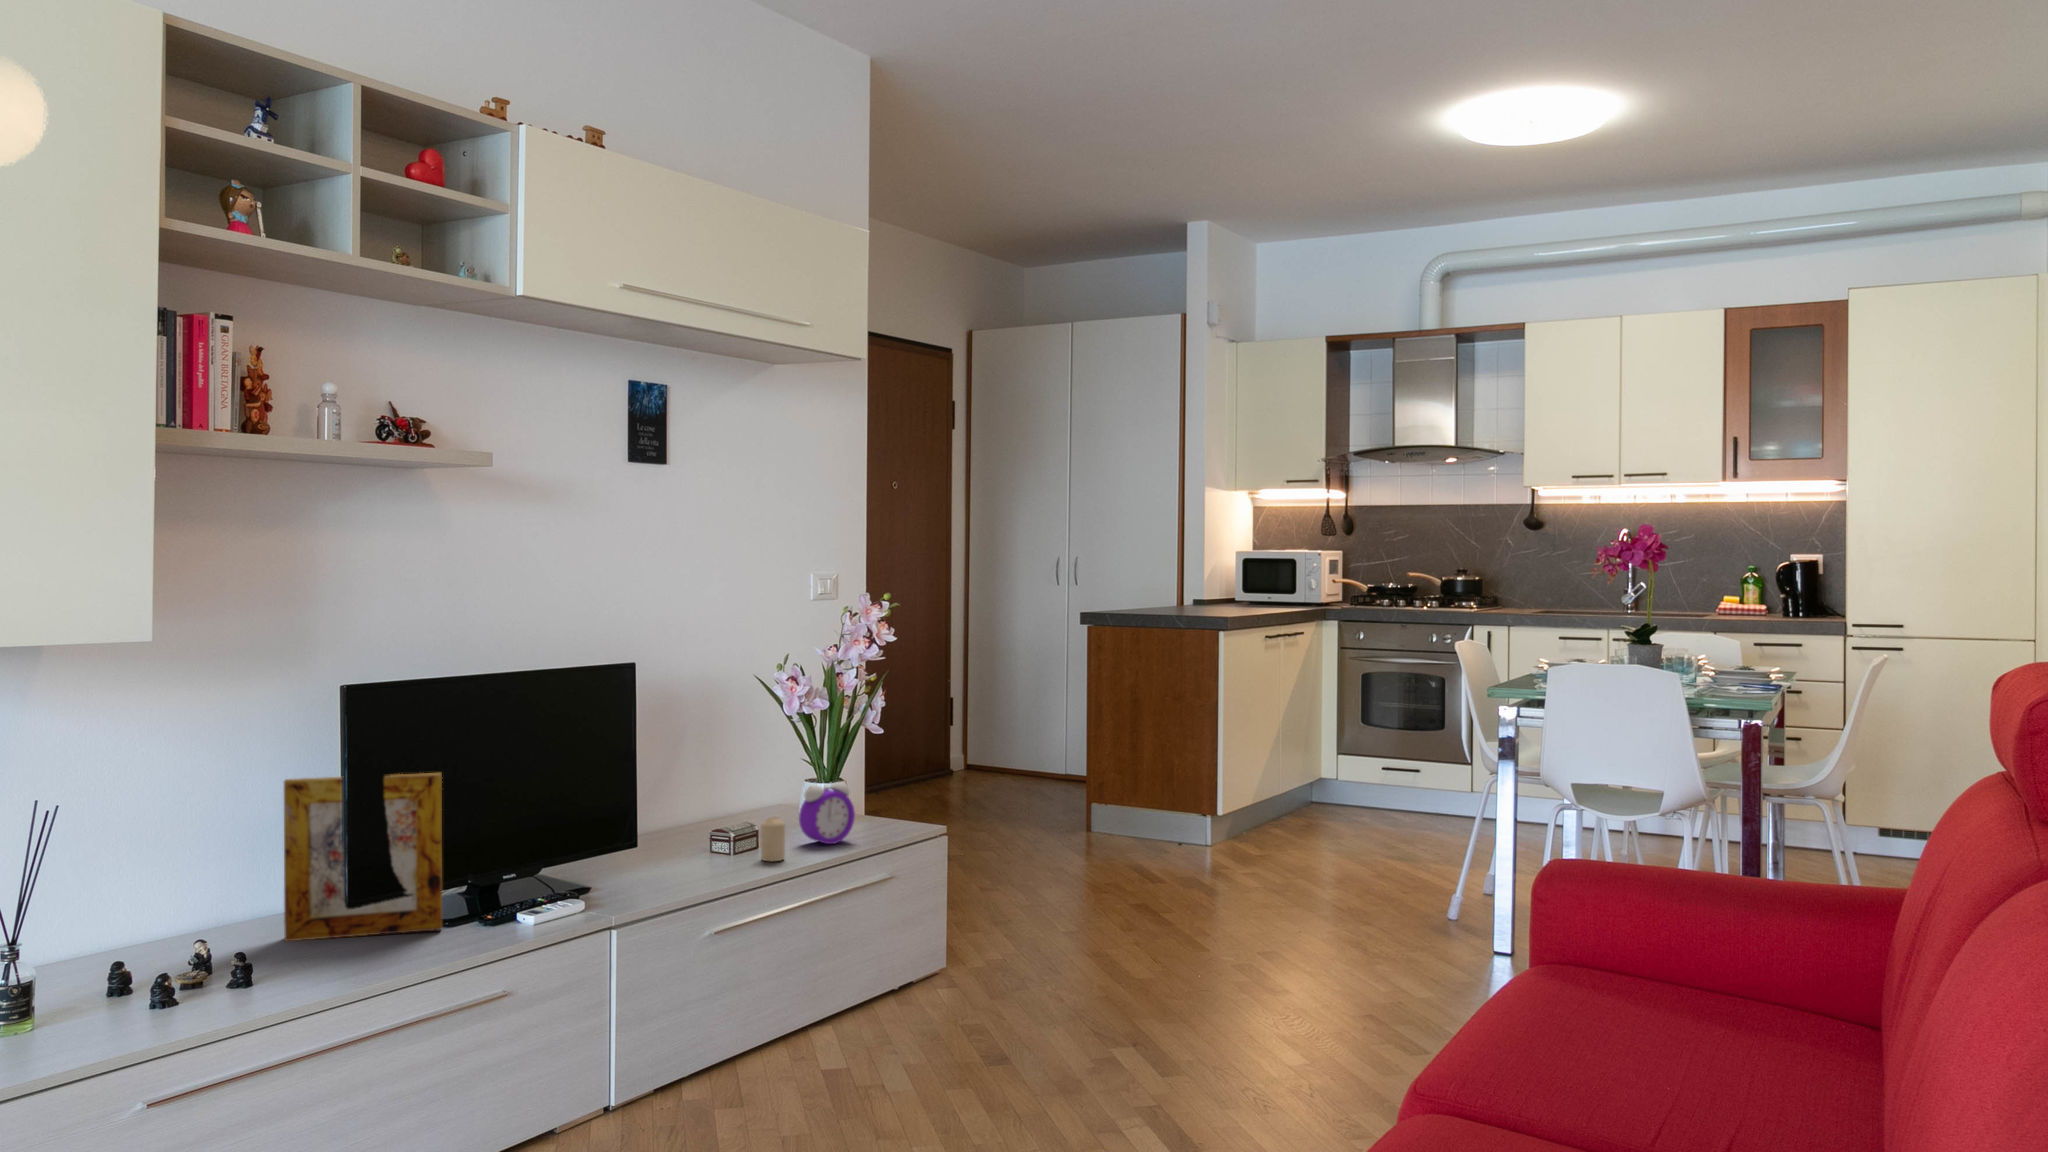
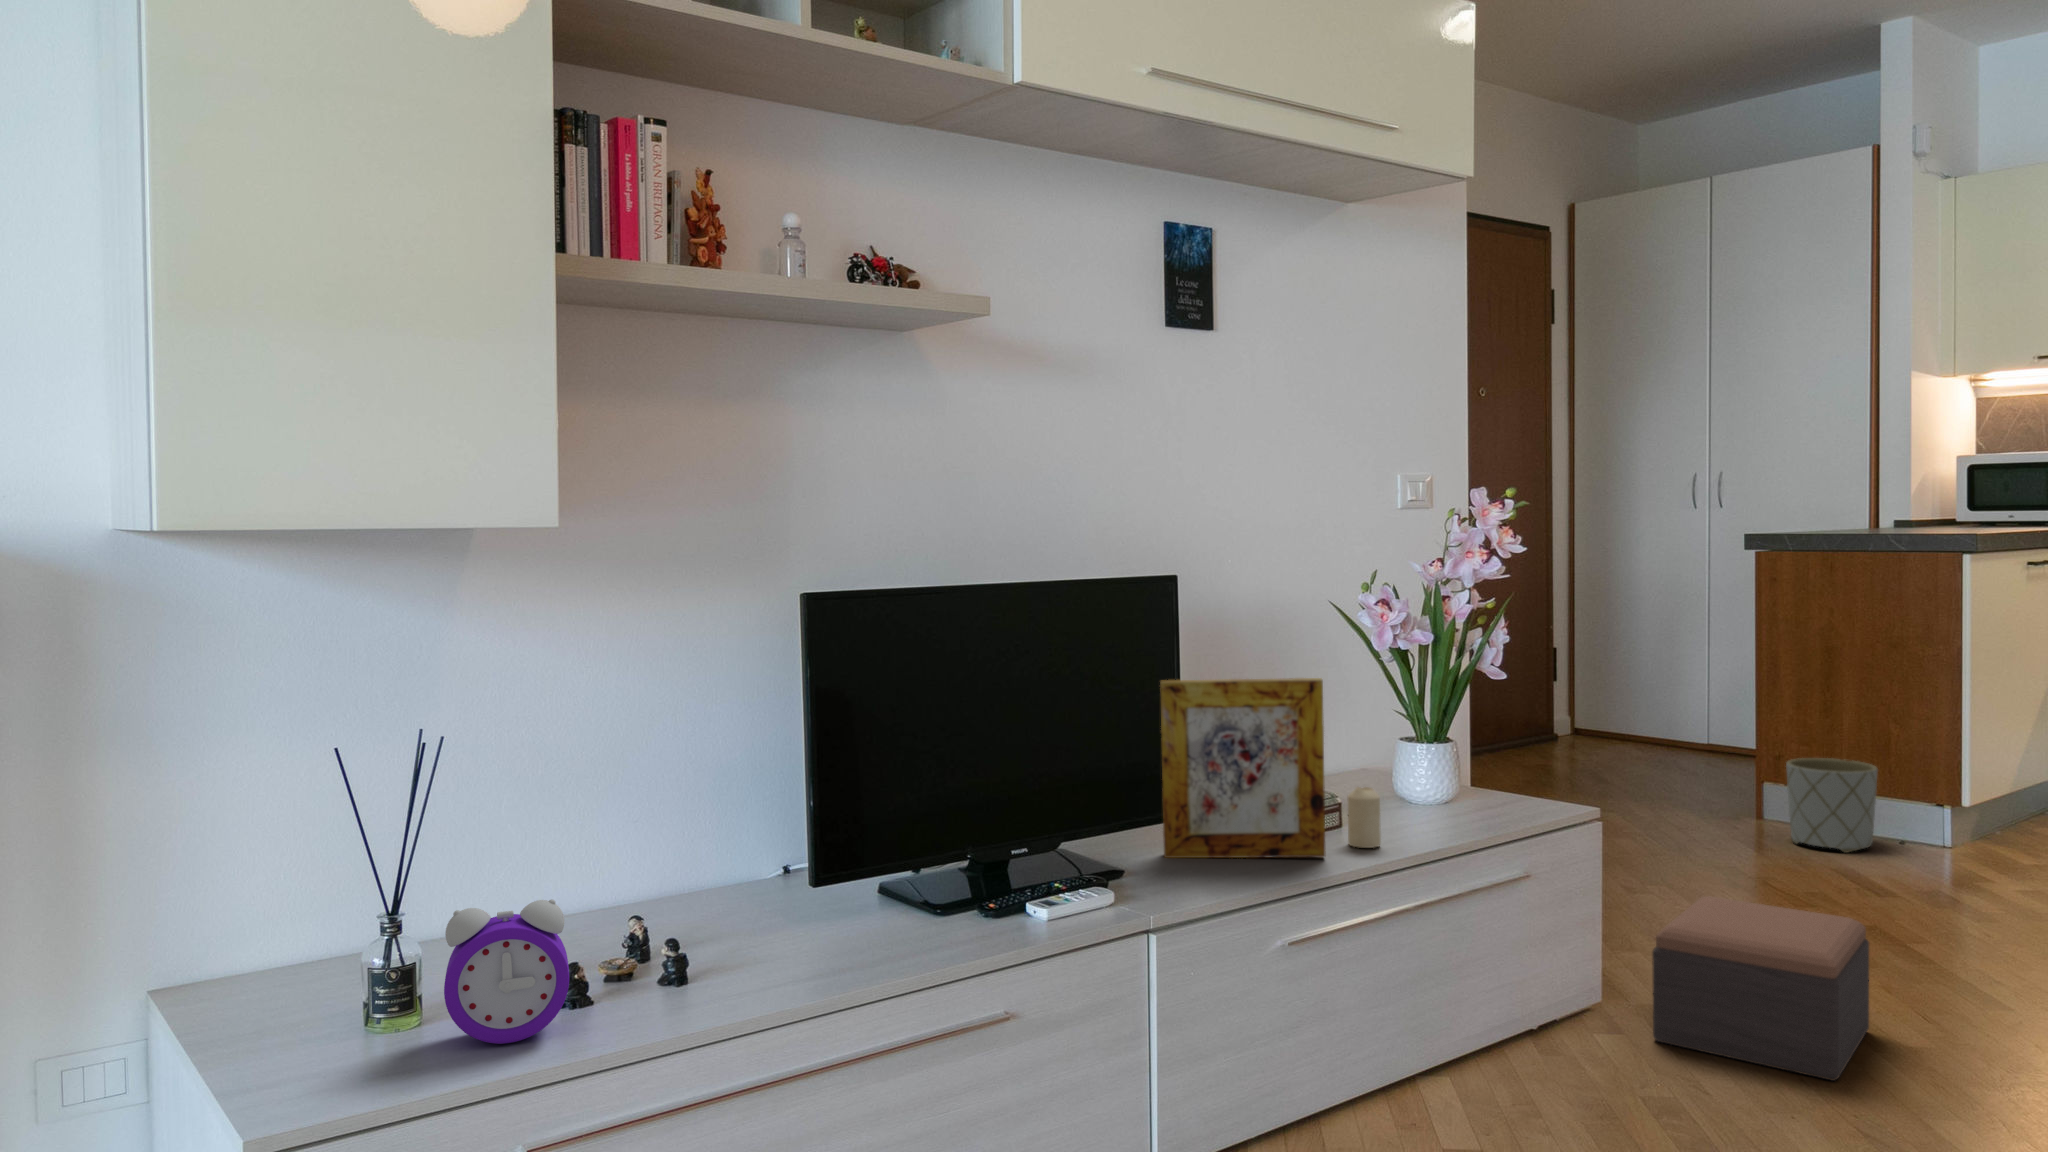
picture frame: present [284,773,442,941] -> present [1160,678,1325,858]
alarm clock: present [799,782,855,844] -> present [444,899,569,1044]
planter: none [1105,782,1163,852] -> present [1786,758,1877,853]
footstool: none [974,884,1113,1000] -> present [1652,896,1869,1081]

